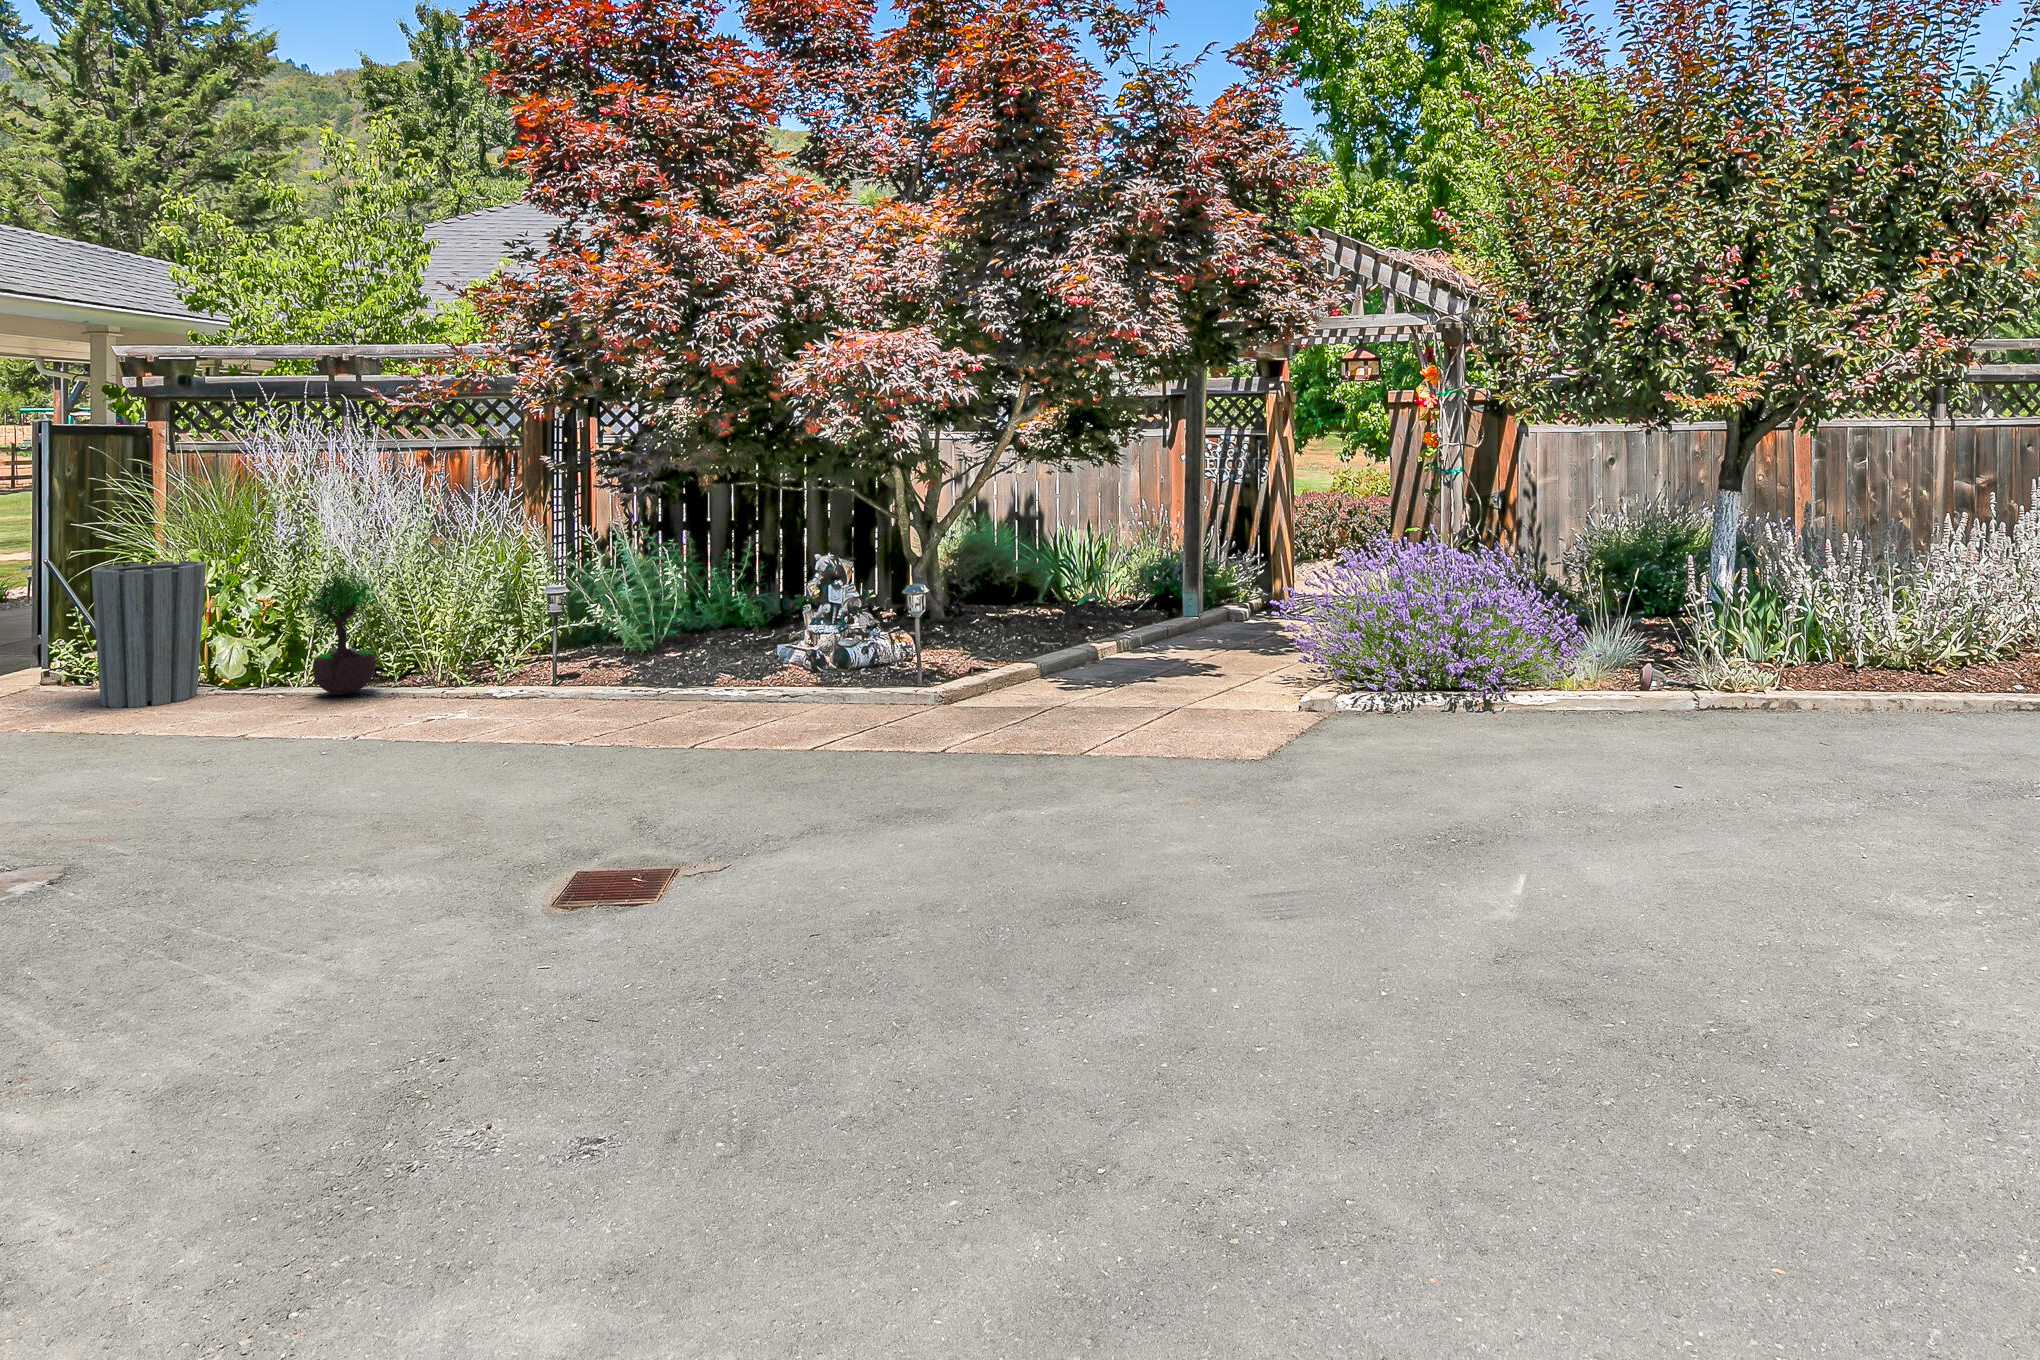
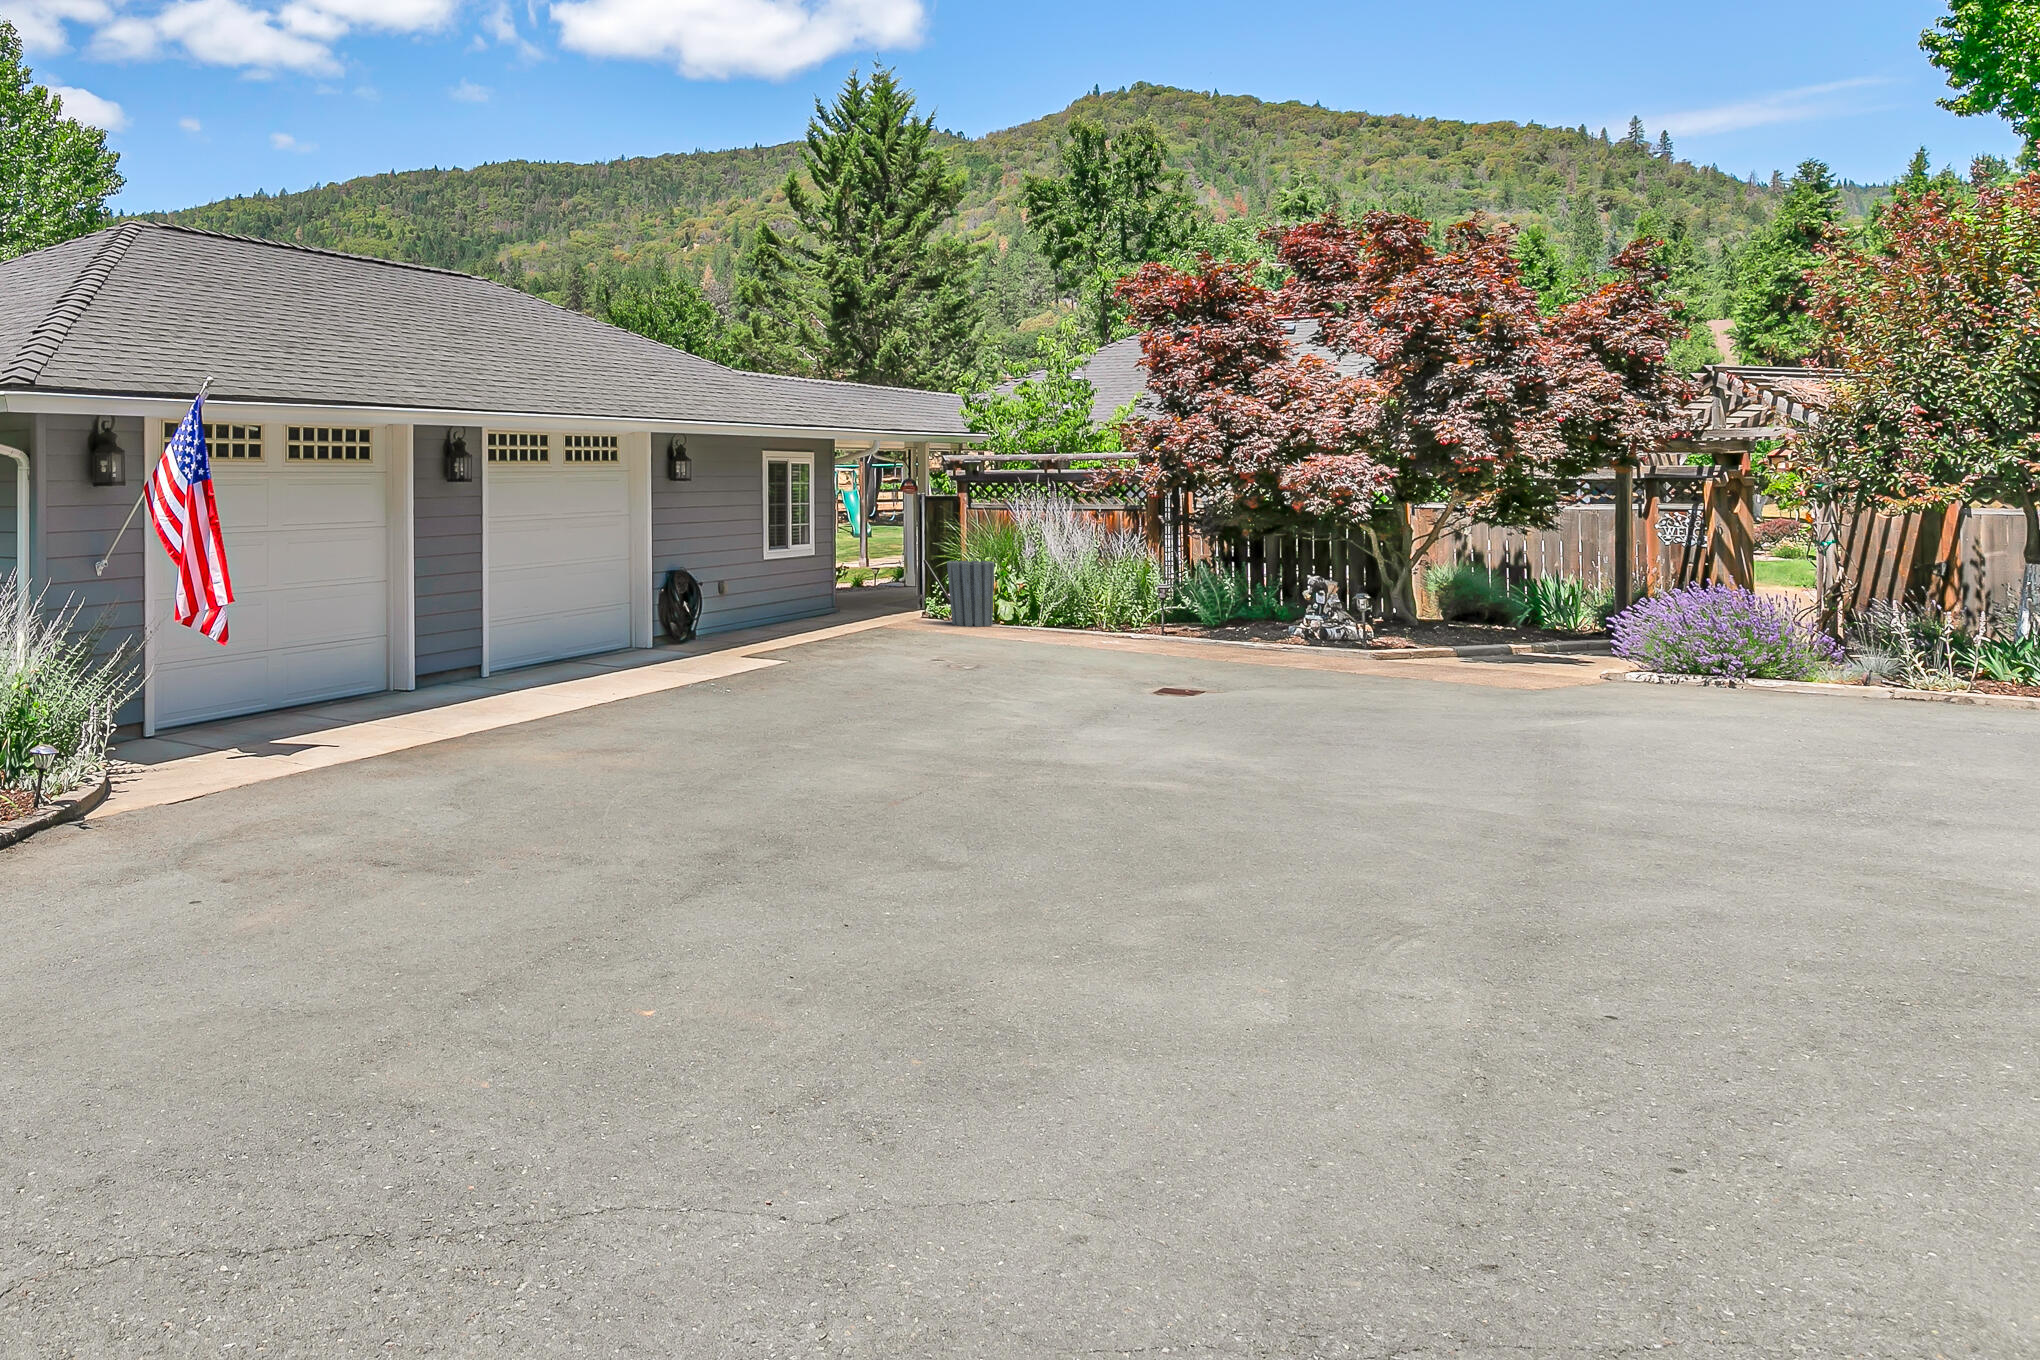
potted tree: present [297,564,381,695] -> none [1037,565,1077,630]

